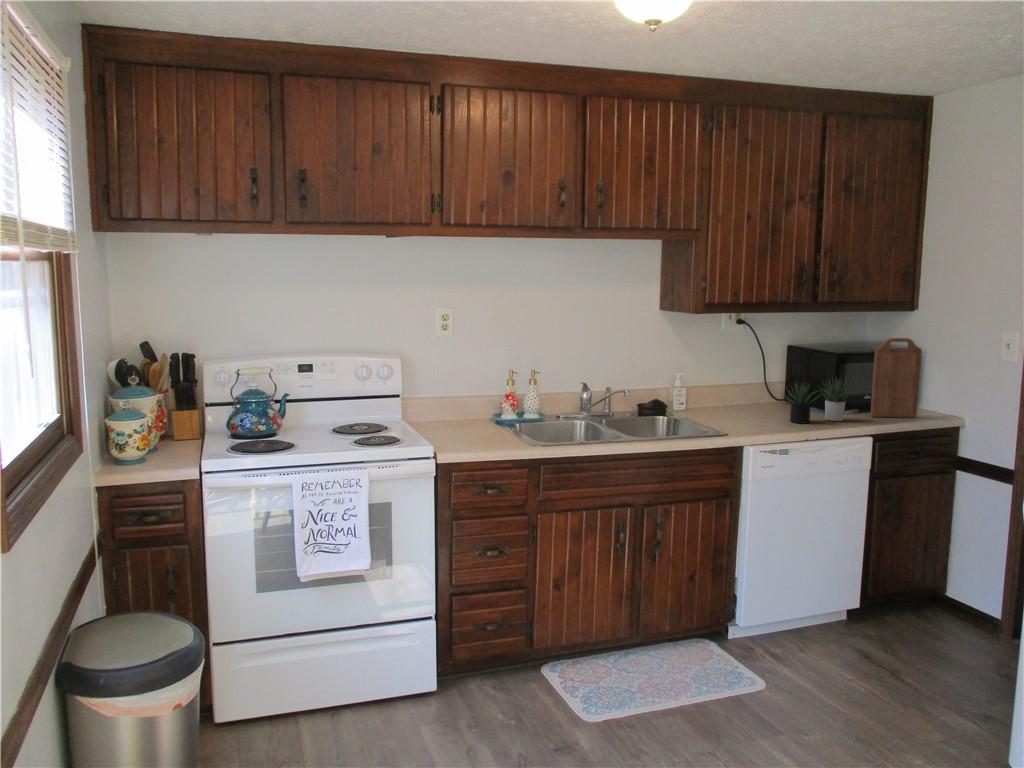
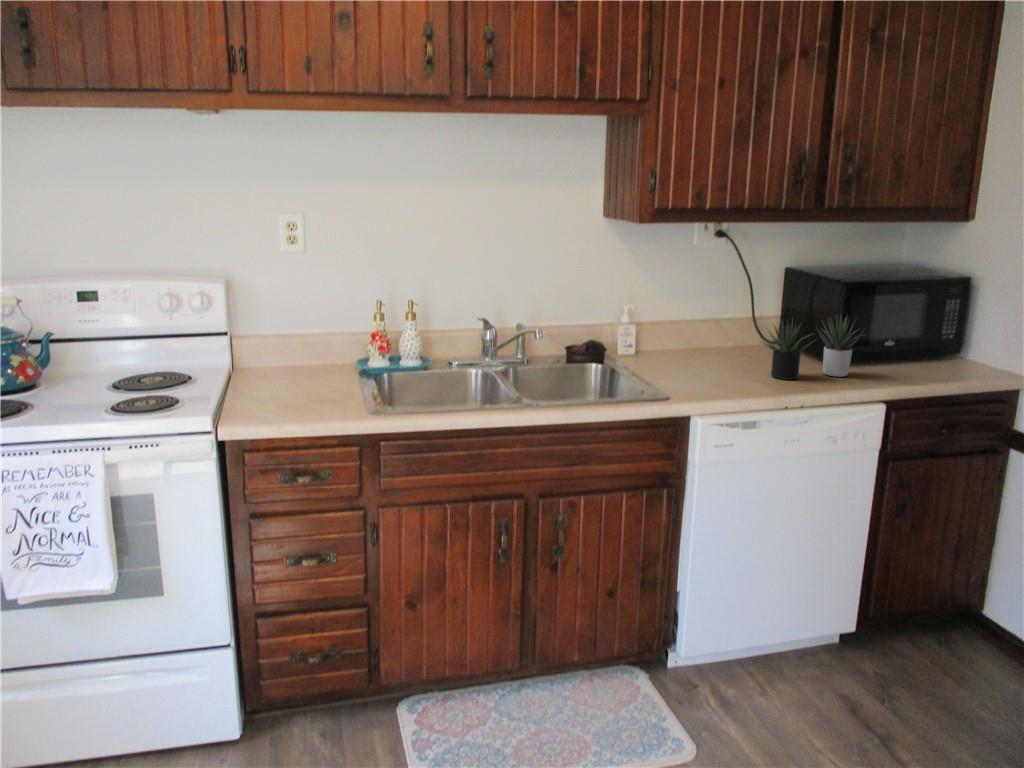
cutting board: present [871,338,922,417] -> none [891,259,971,371]

